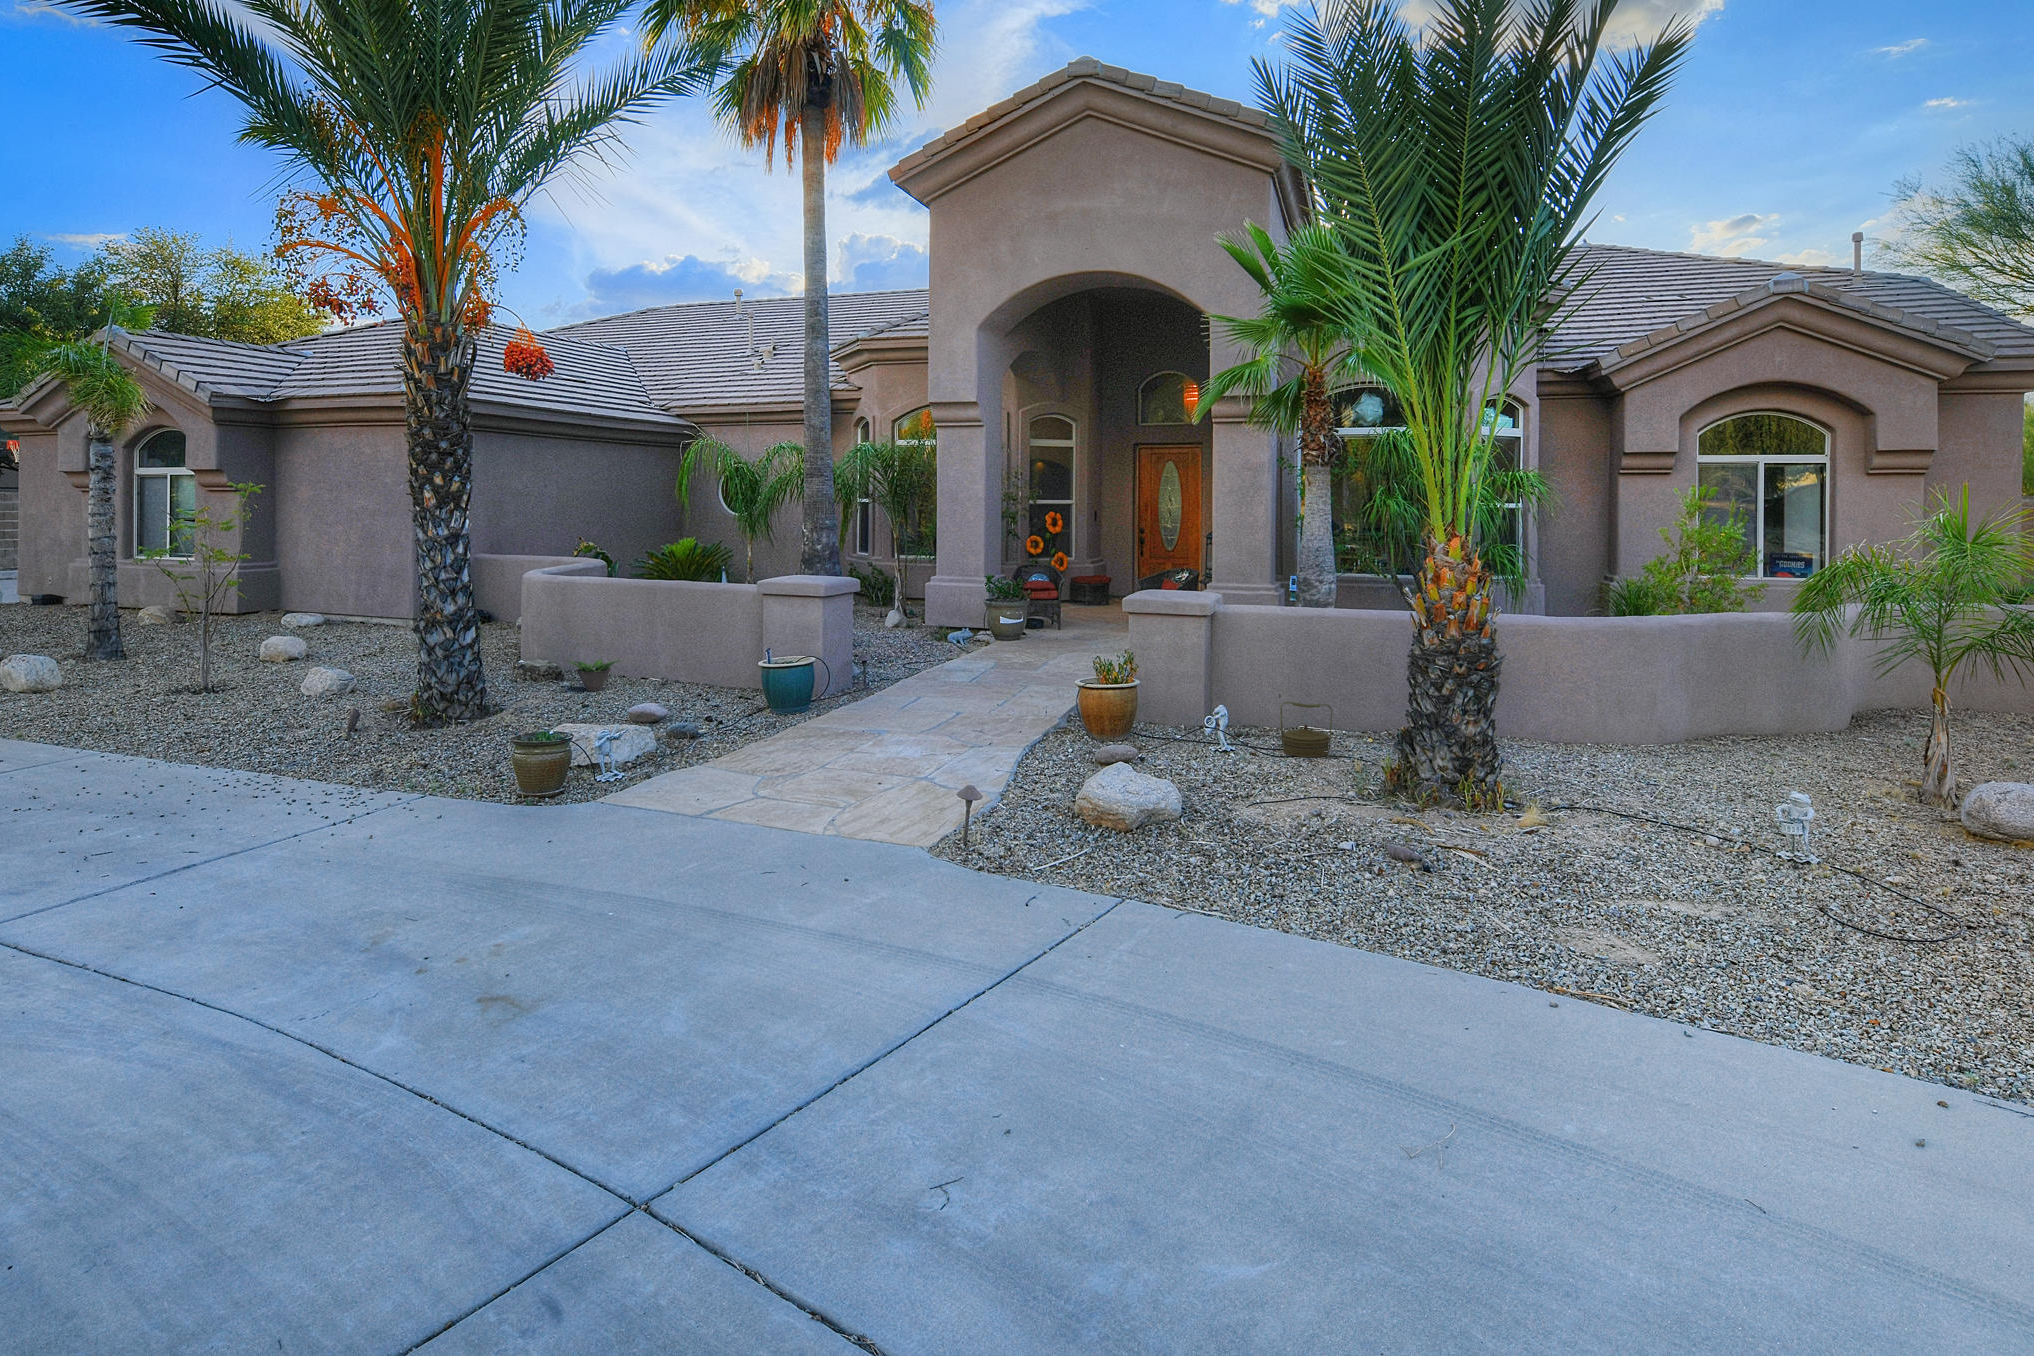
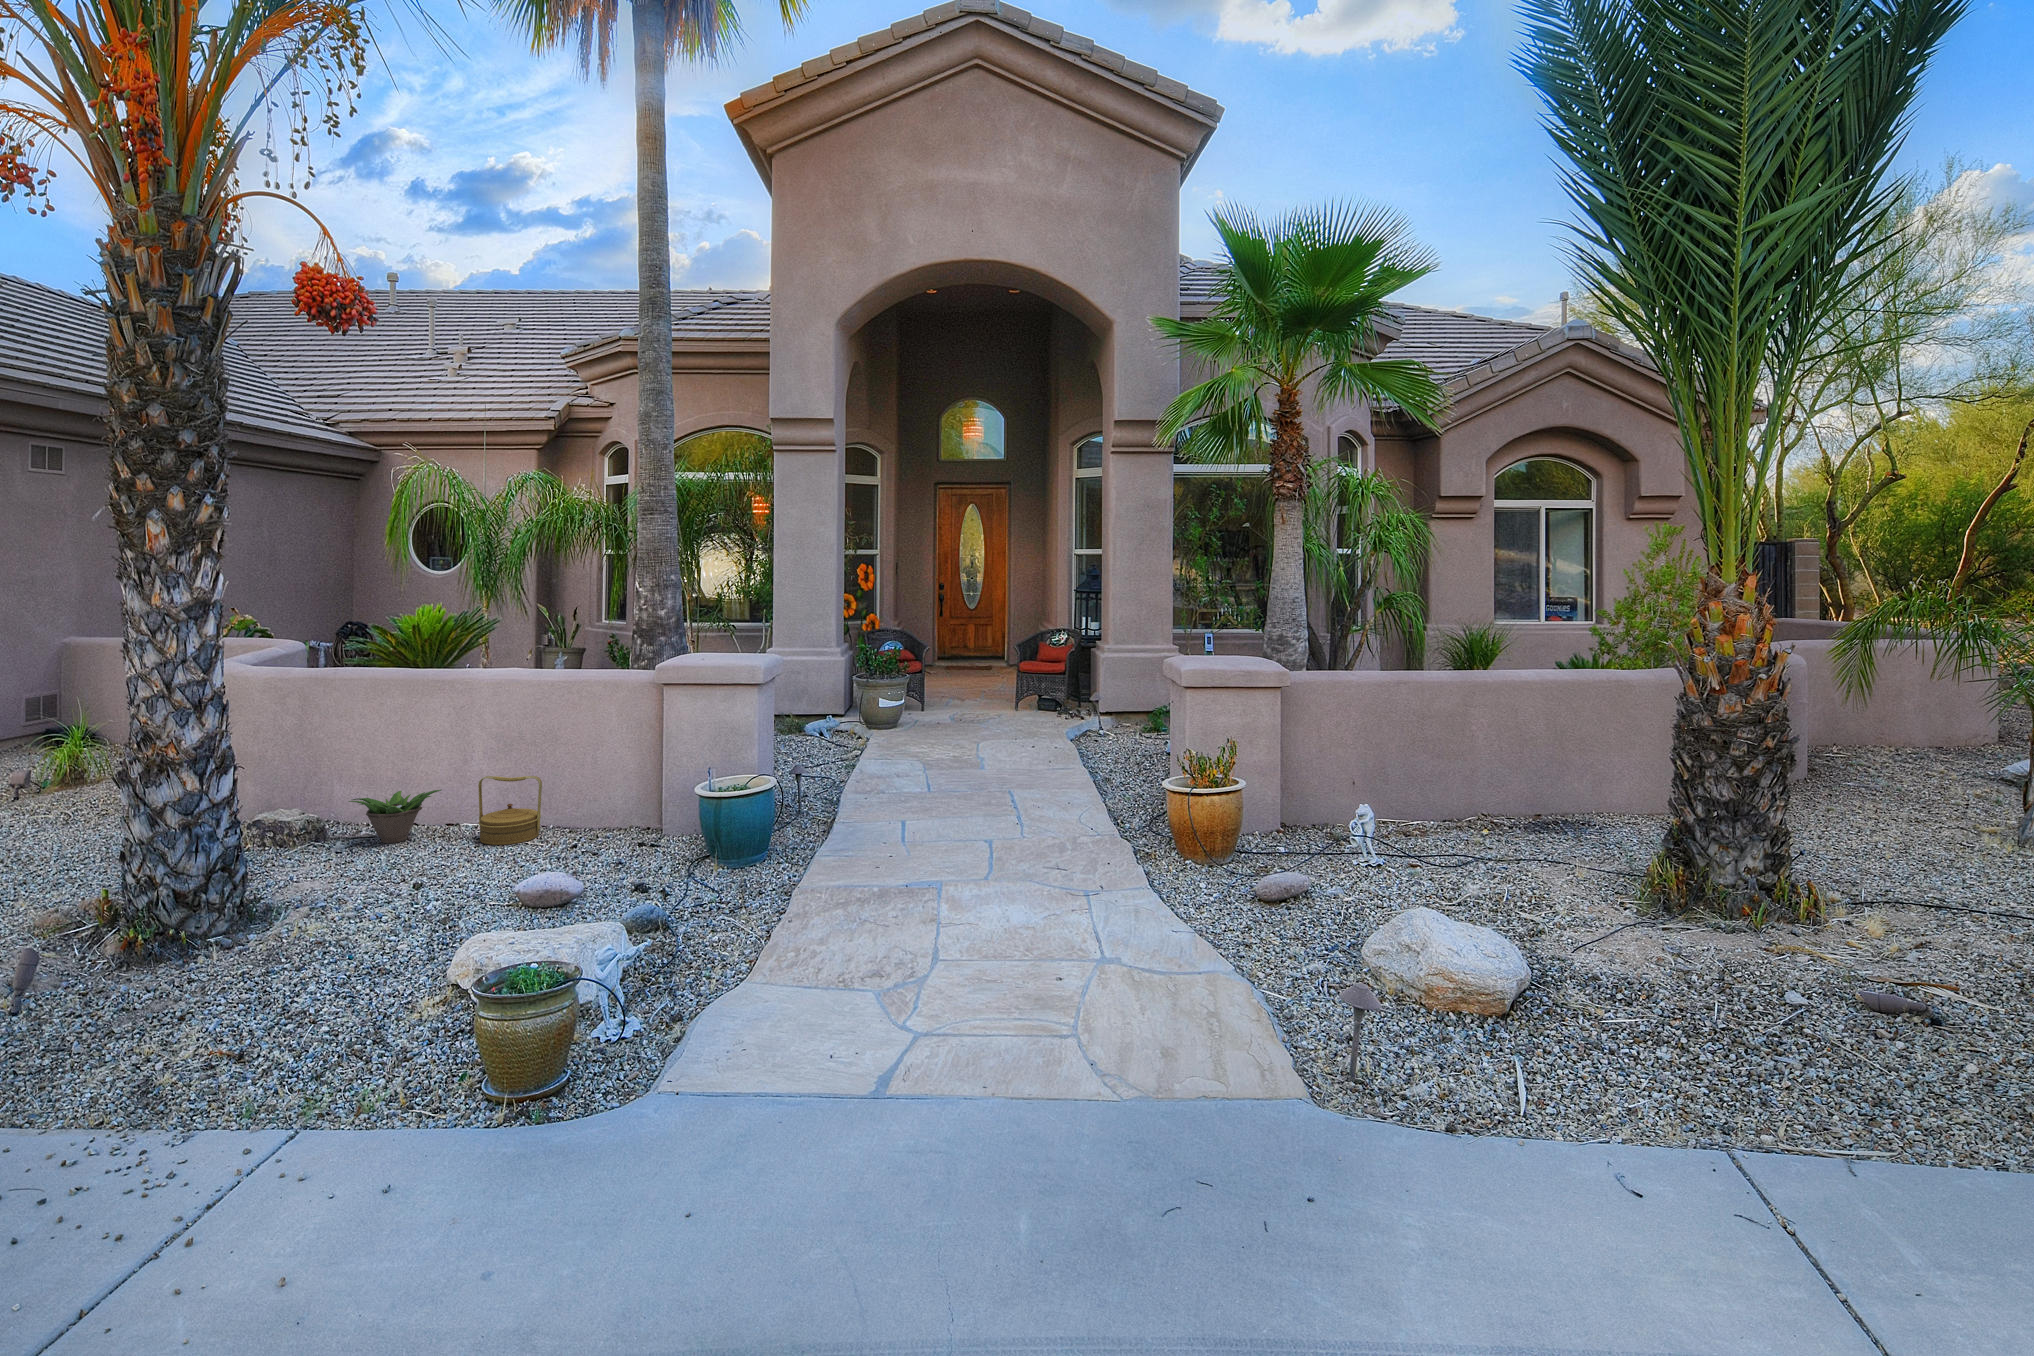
woven basket: present [1280,702,1332,757] -> present [478,776,542,845]

